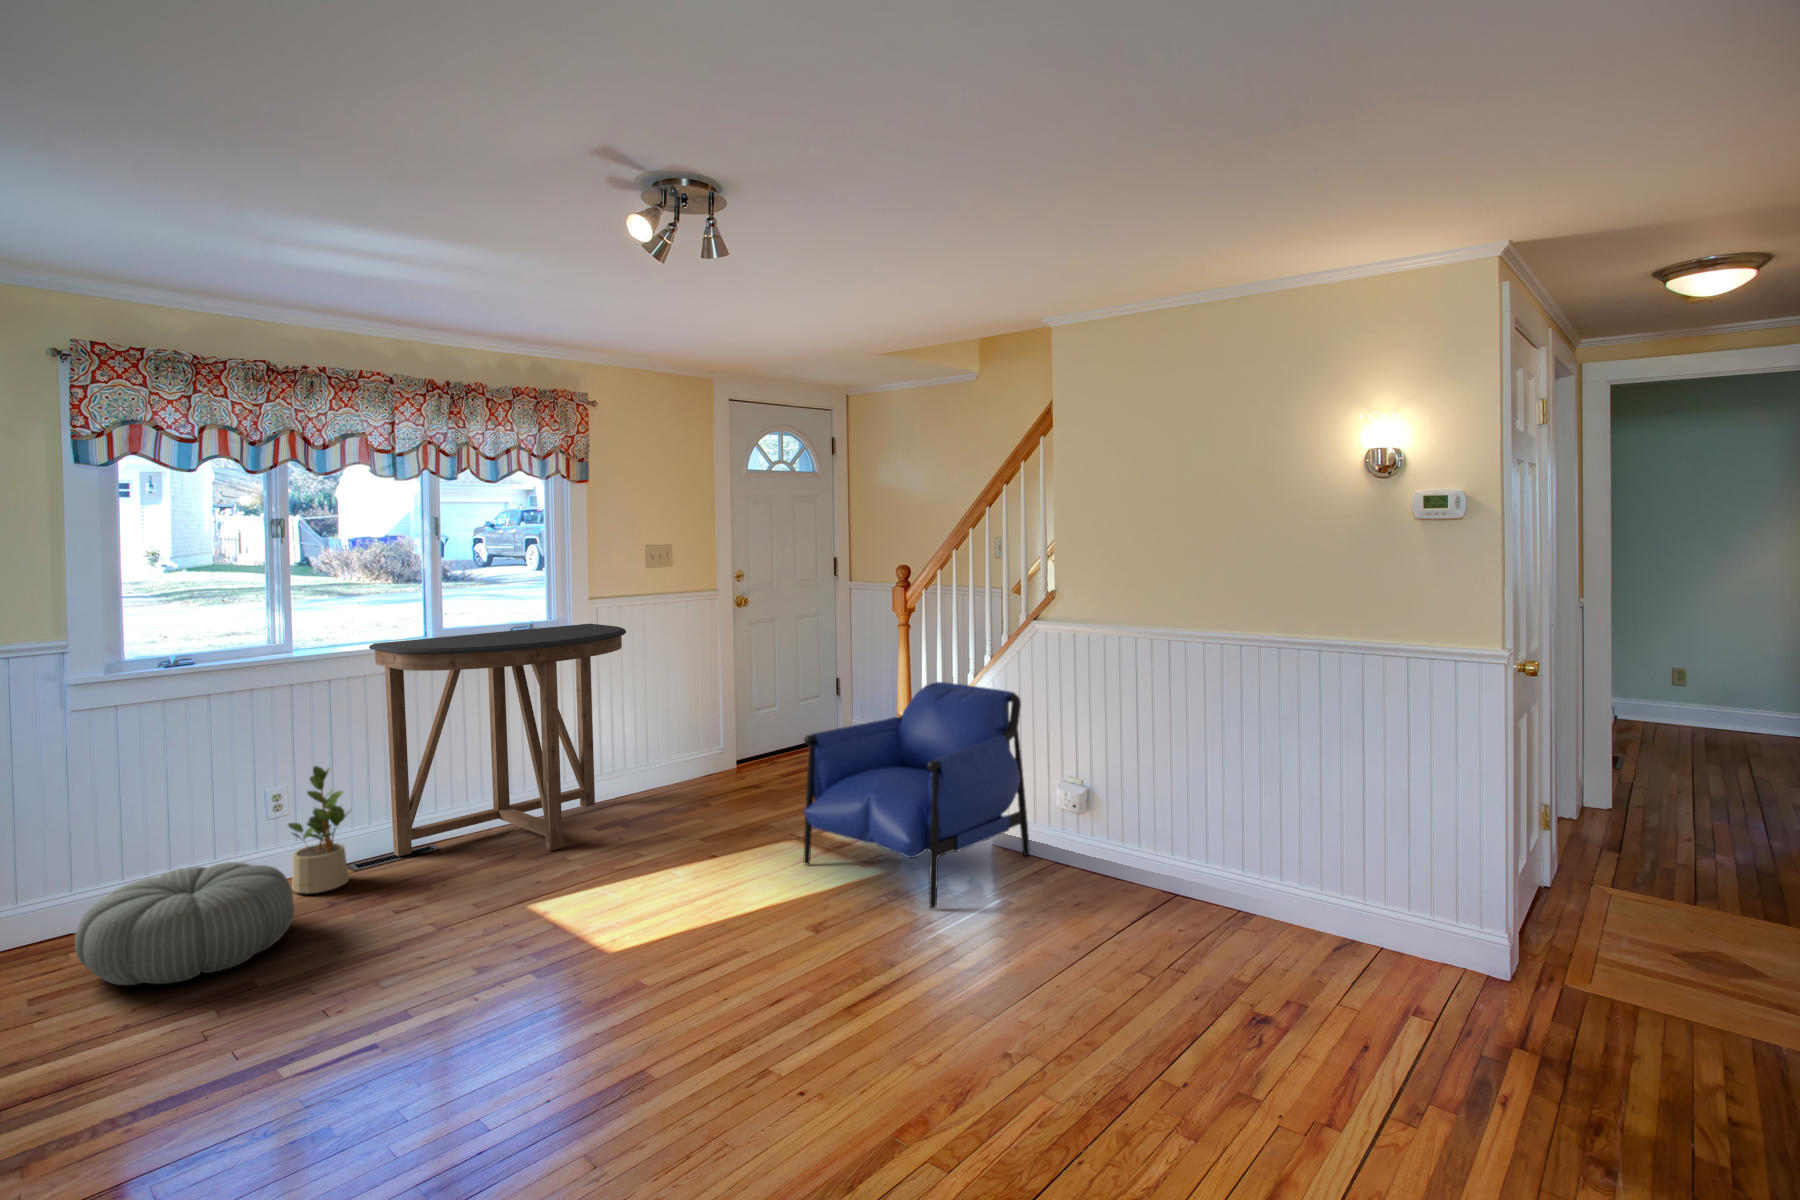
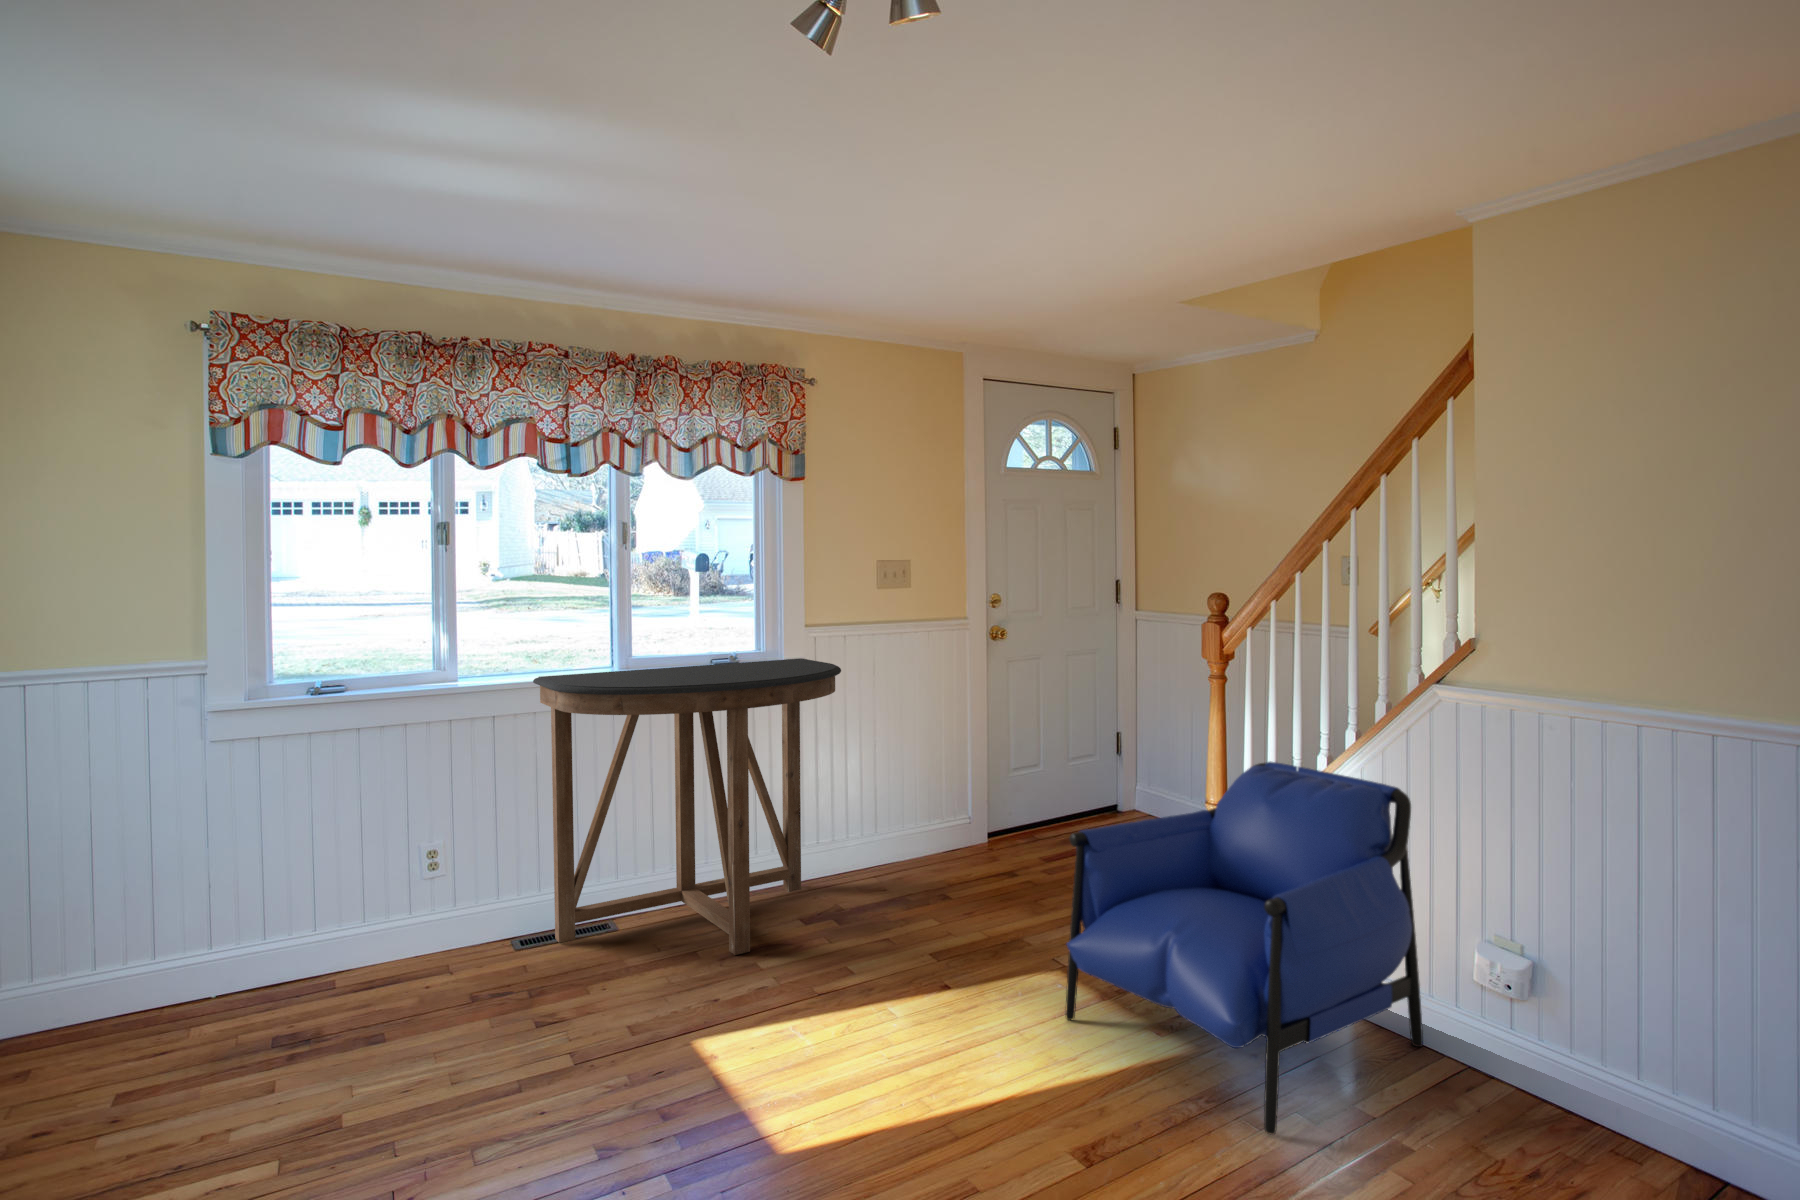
potted plant: present [288,766,349,893] -> none [429,827,501,987]
pouf: present [75,862,294,985] -> none [156,945,410,1109]

